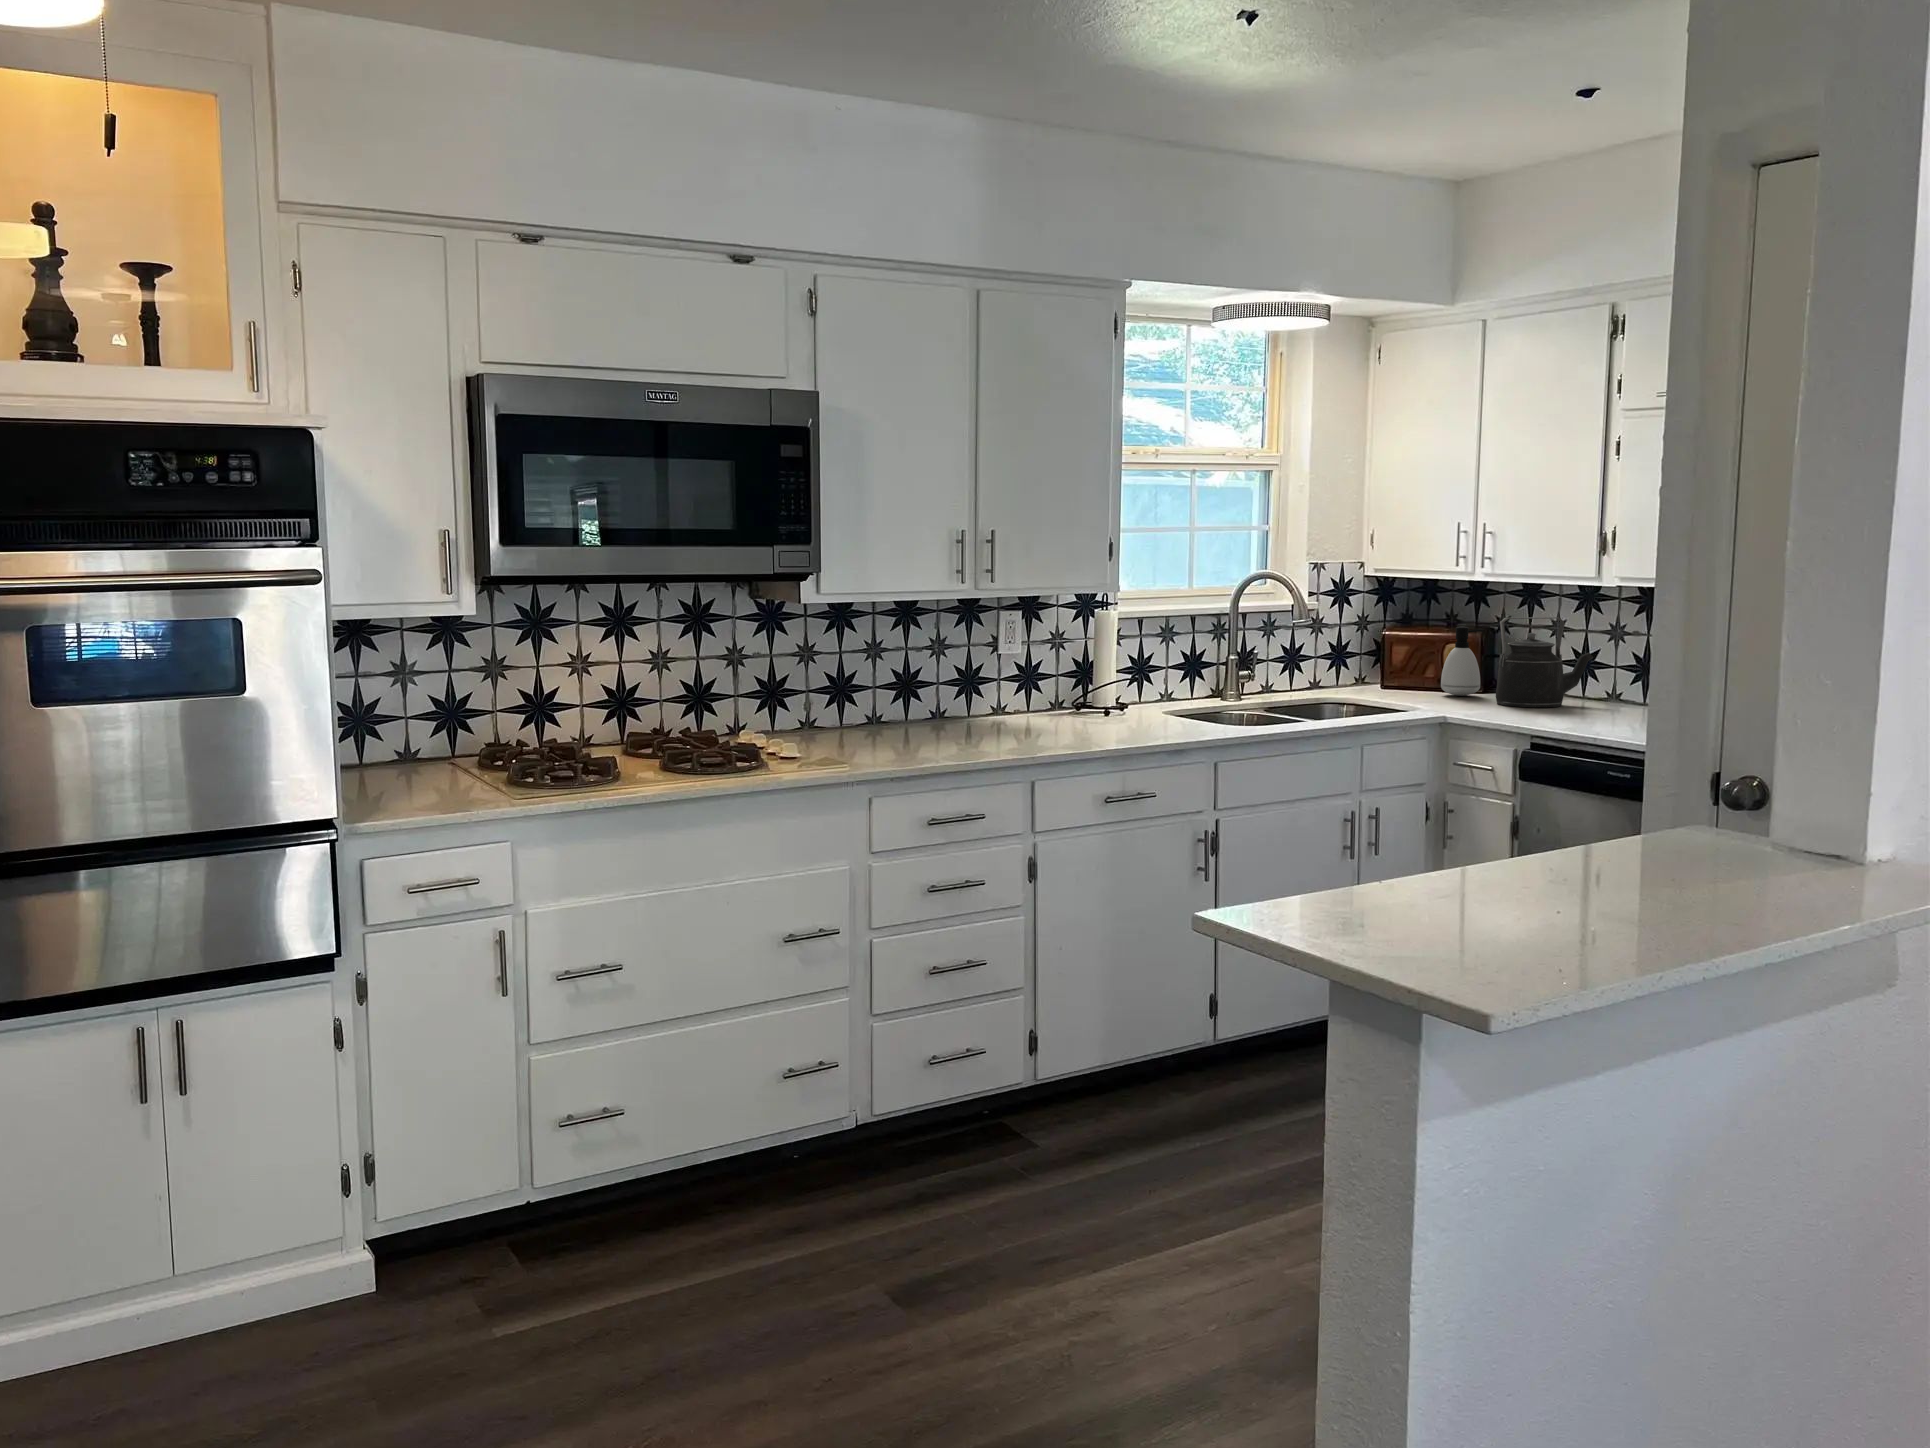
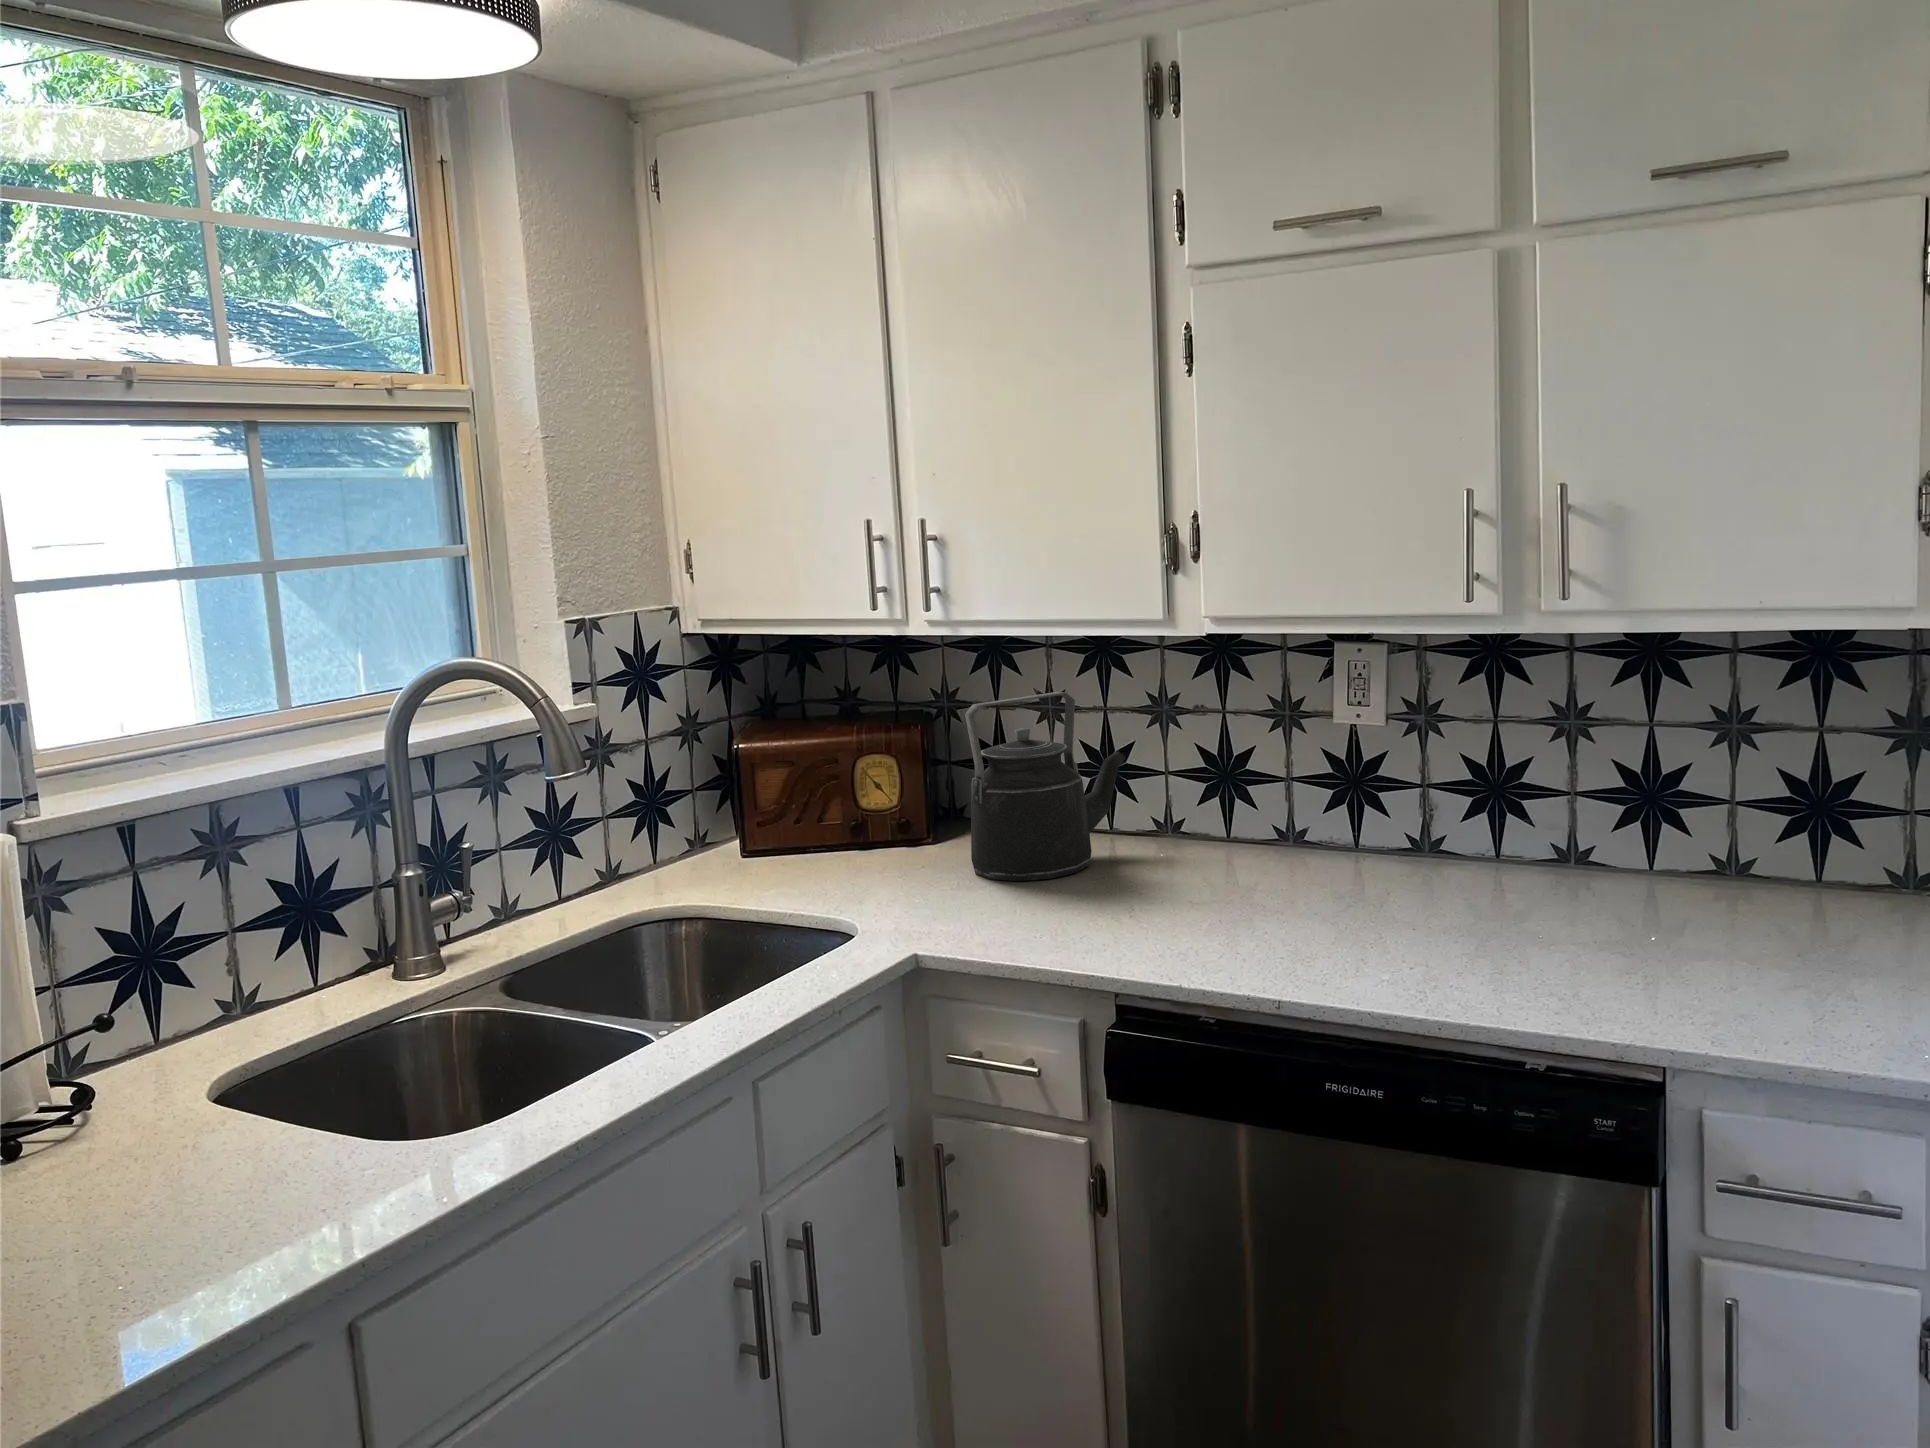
soap dispenser: present [1441,626,1484,696] -> none [855,721,927,856]

